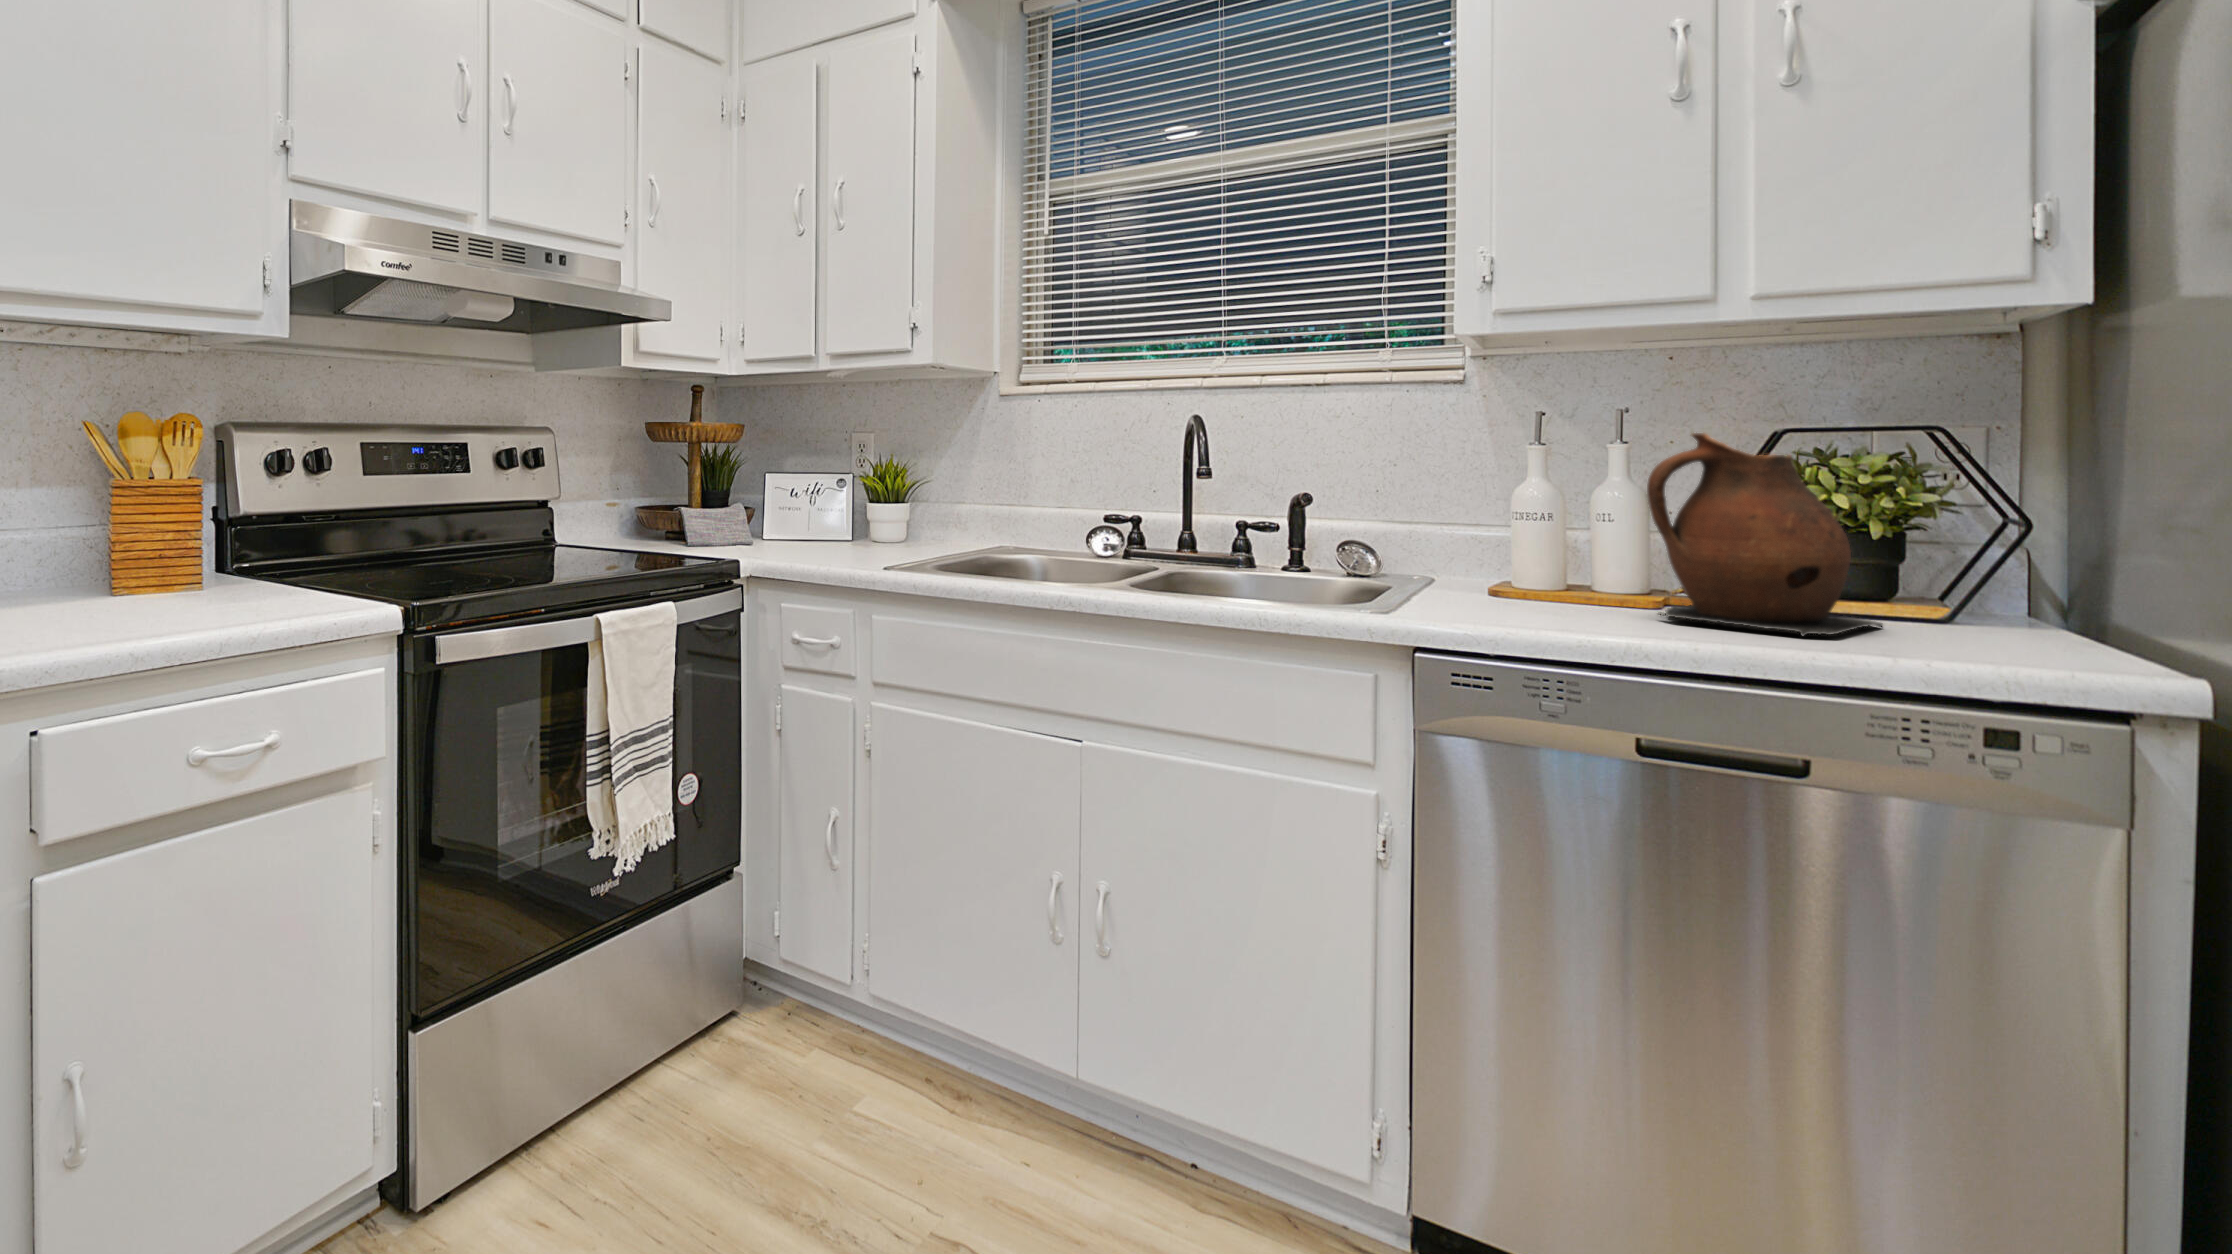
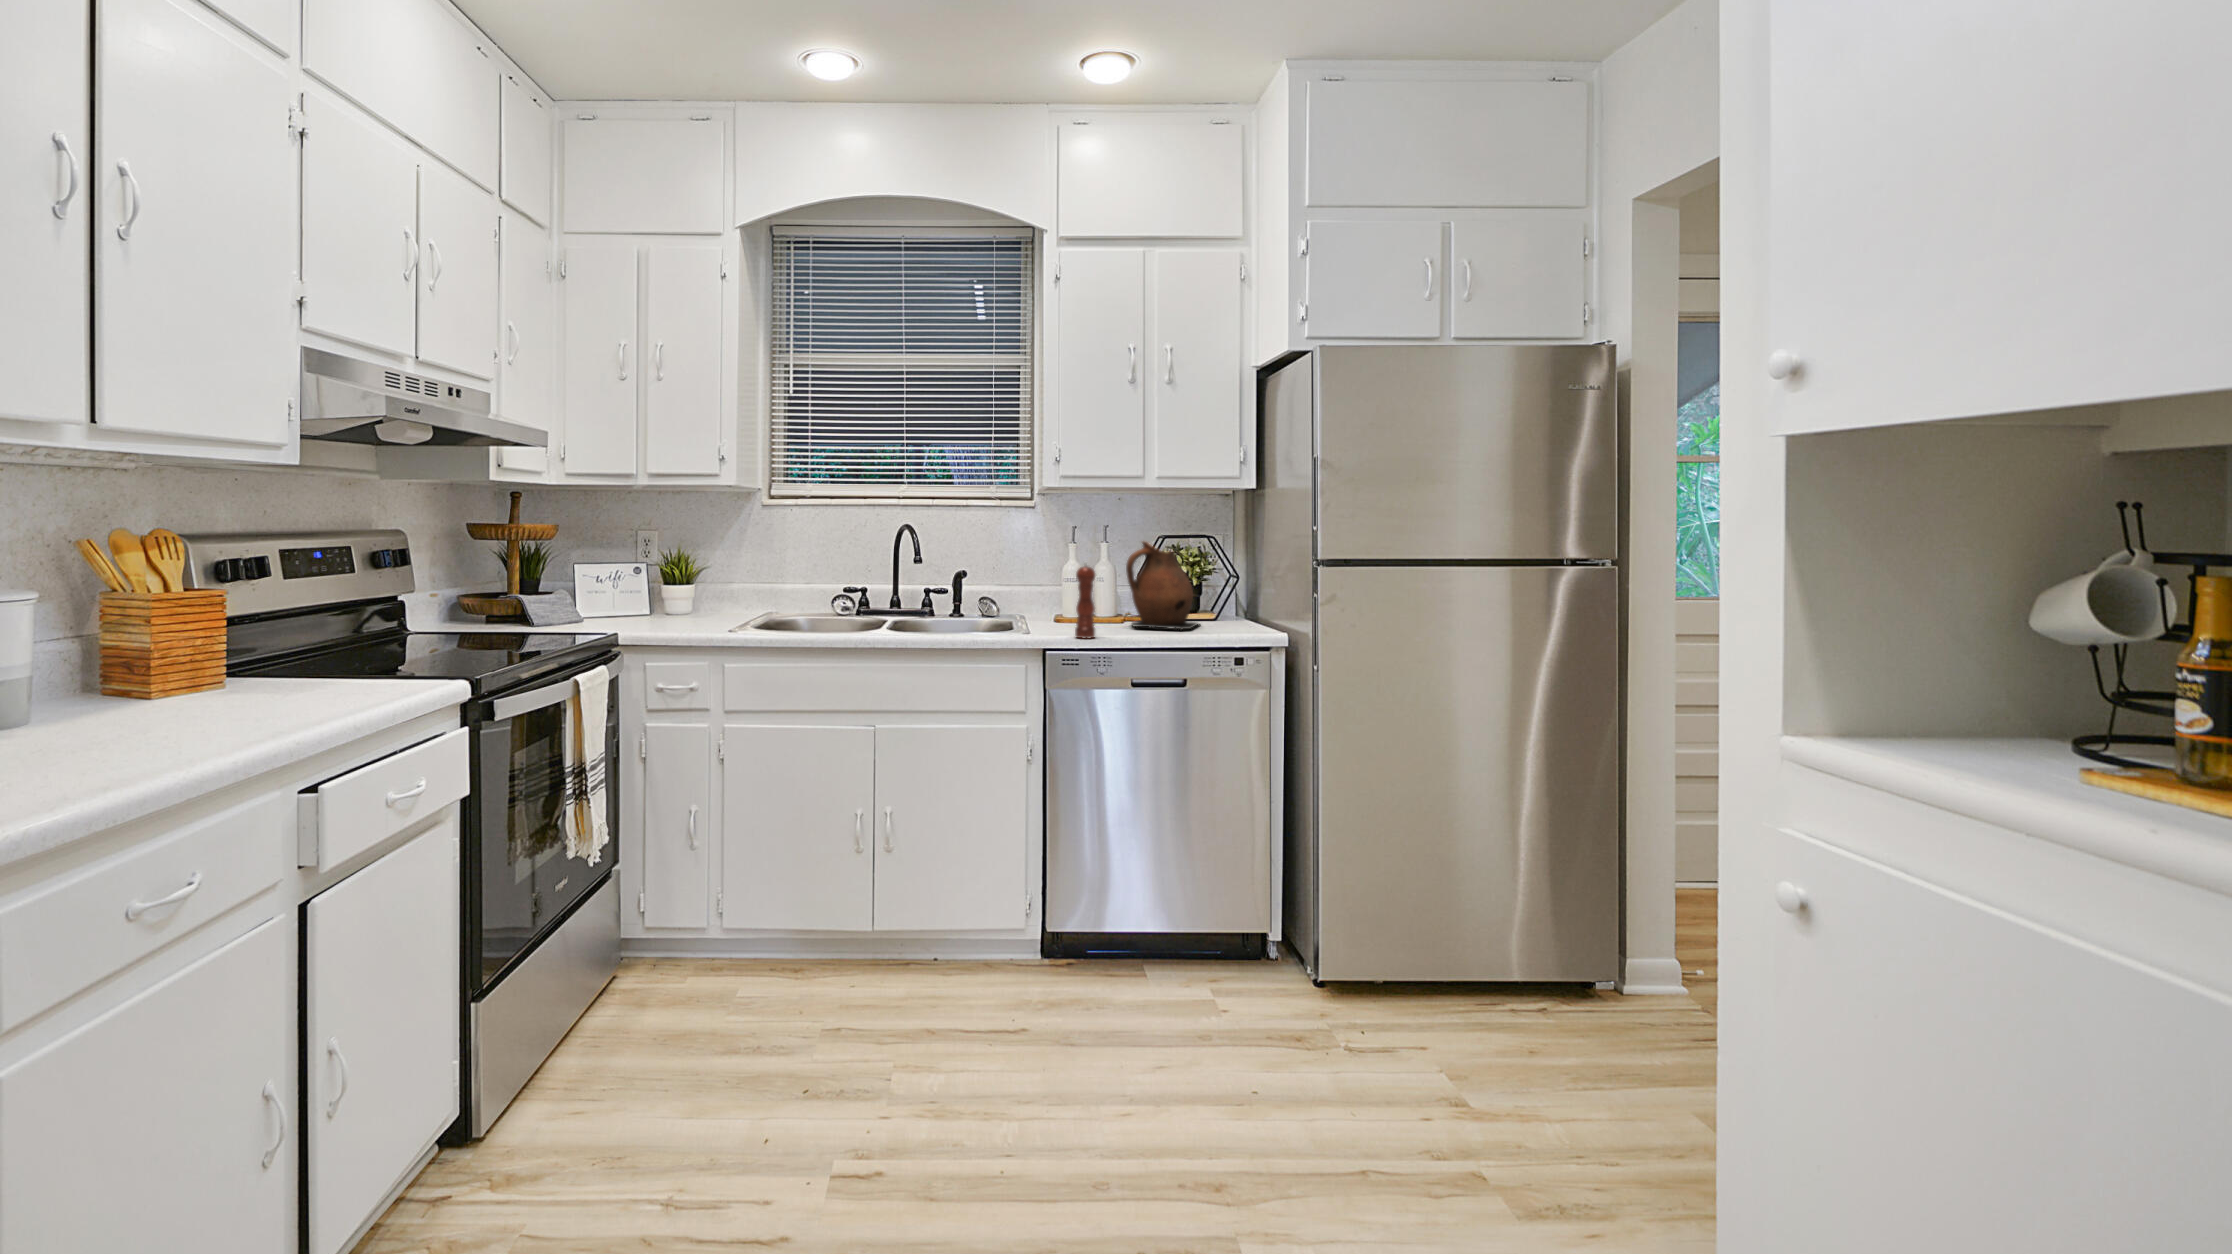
pepper mill: none [1484,470,1536,634] -> present [1075,562,1095,639]

